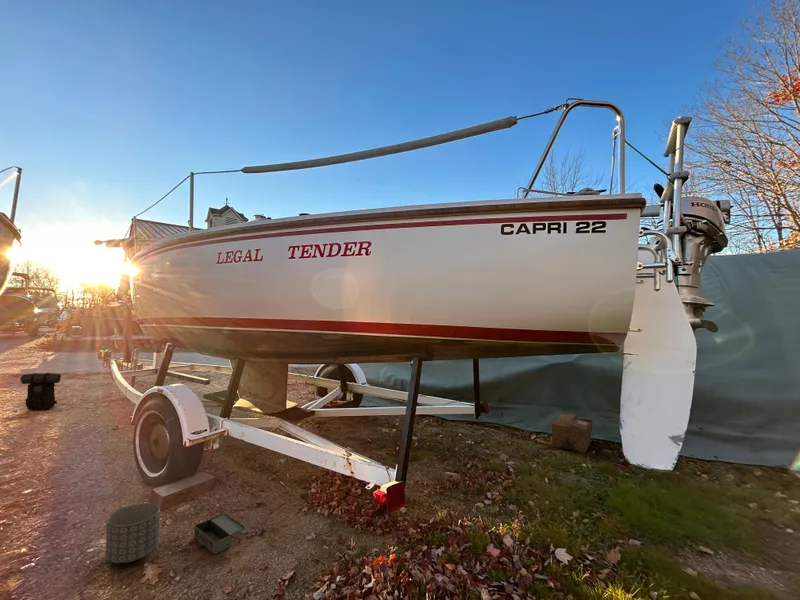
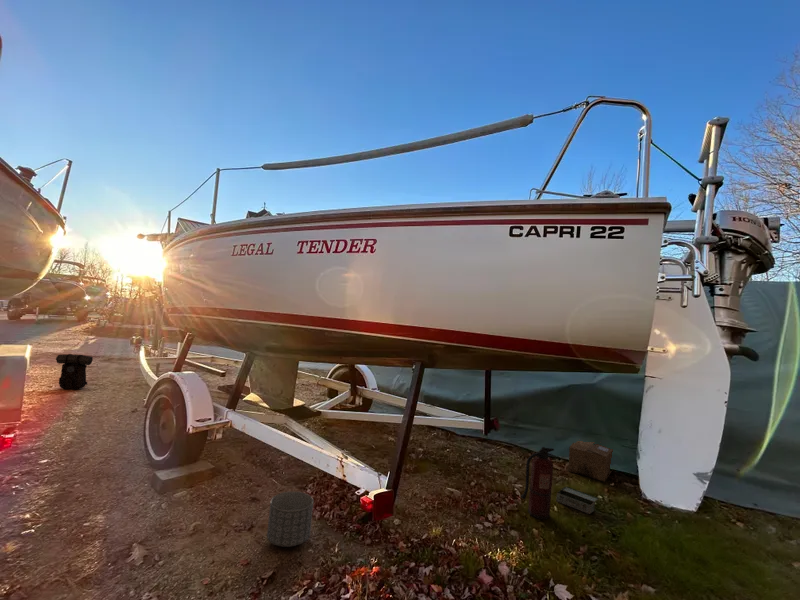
fire extinguisher: none [514,427,544,493] -> present [521,447,555,519]
planter: present [105,503,160,563] -> present [267,491,313,547]
toolbox: present [194,513,245,554] -> present [556,487,598,514]

